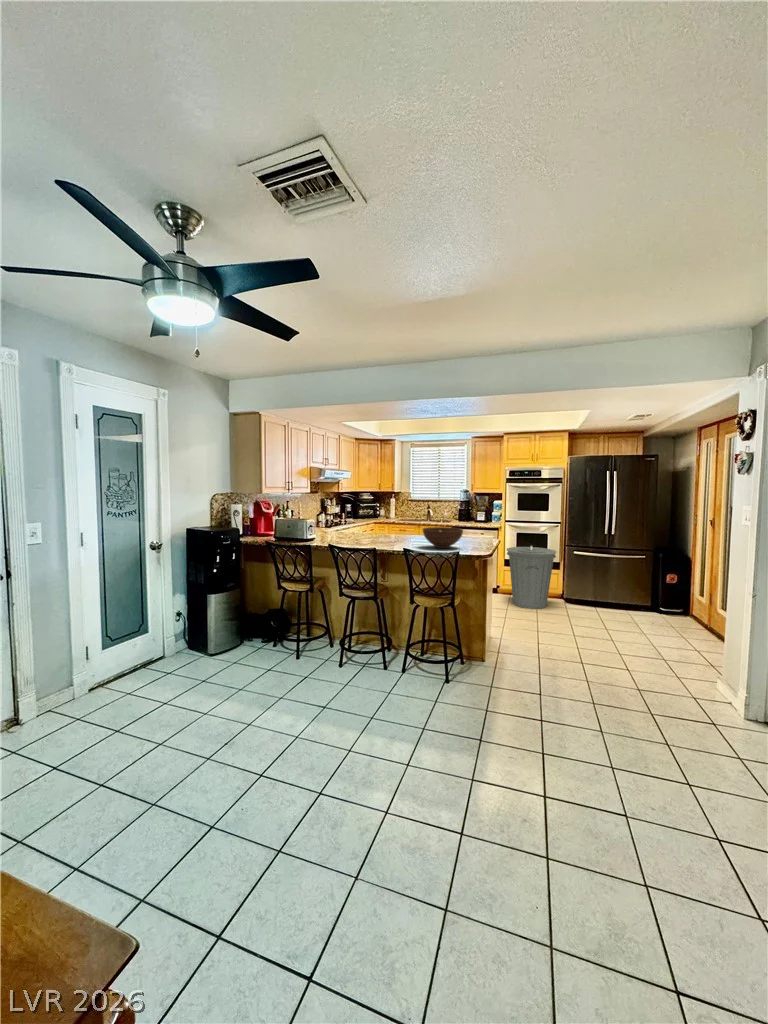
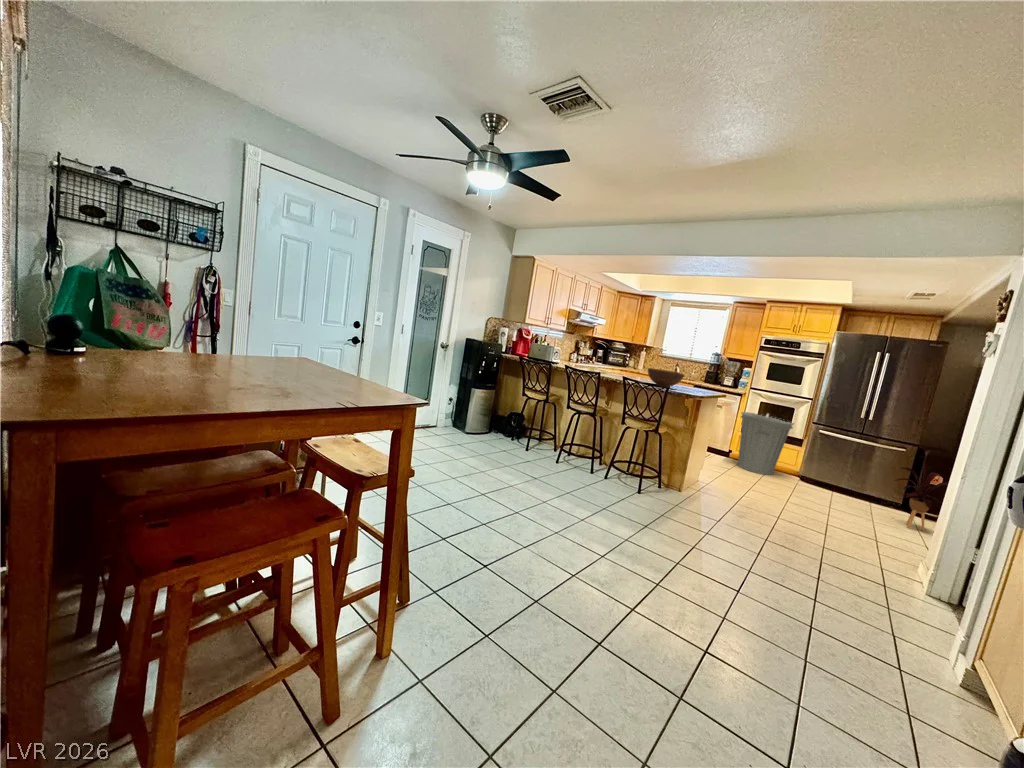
house plant: none [653,565,709,635] -> present [895,458,948,531]

